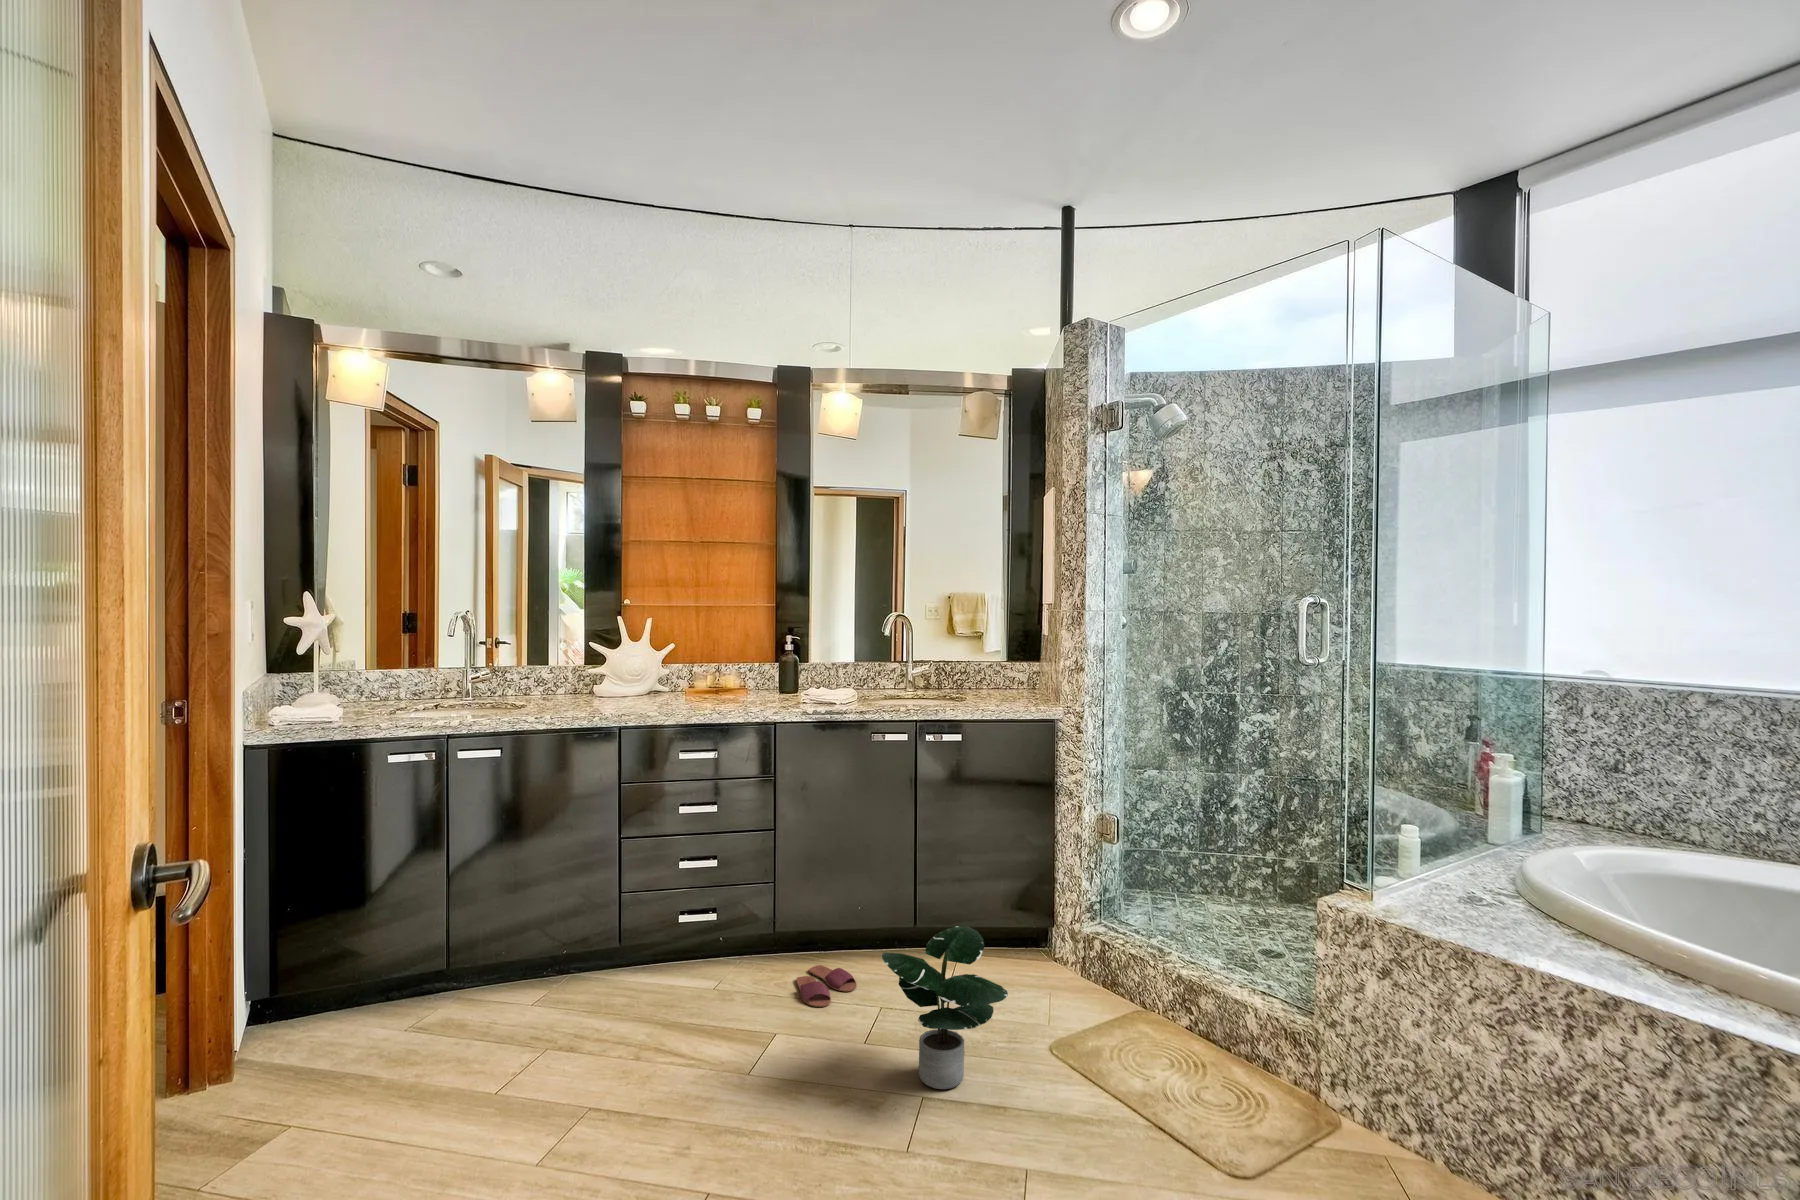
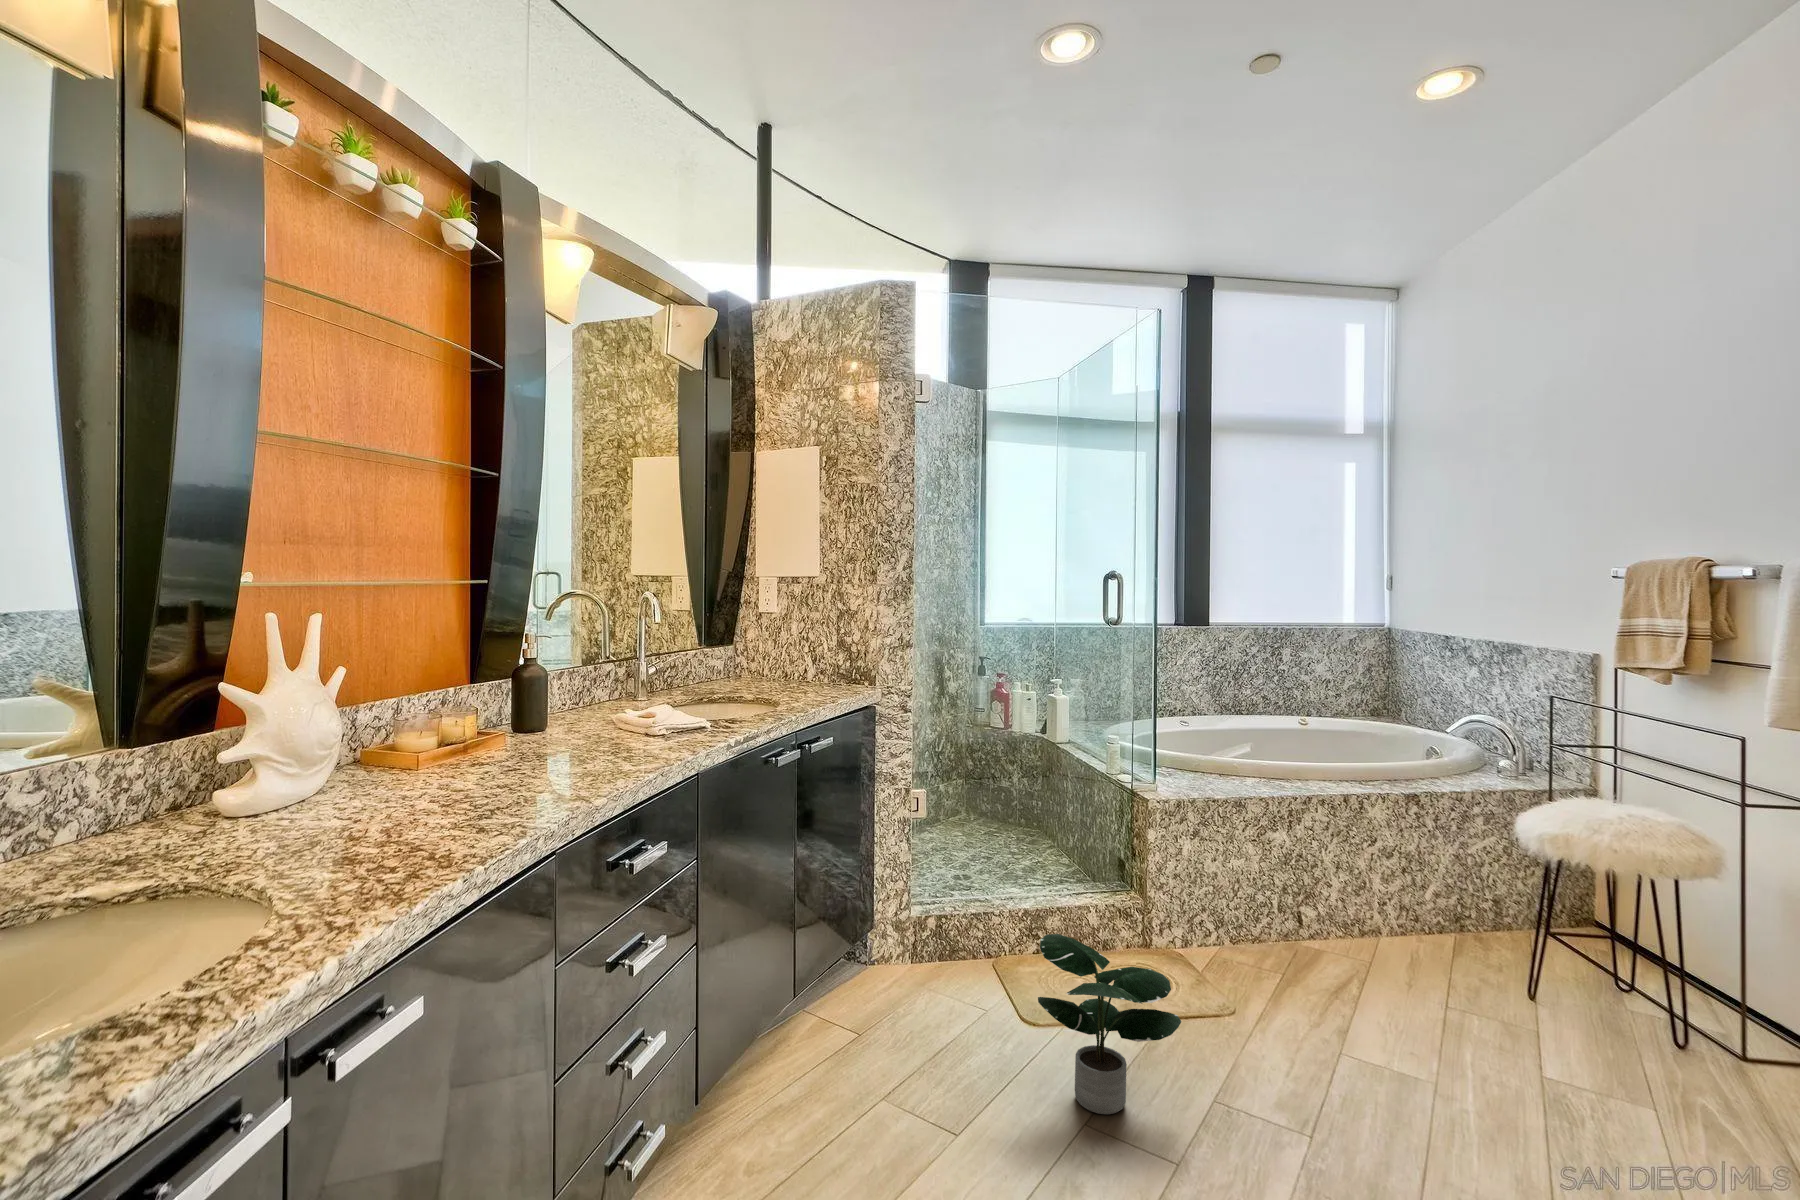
slippers: present [796,965,857,1007] -> none [769,1101,897,1167]

